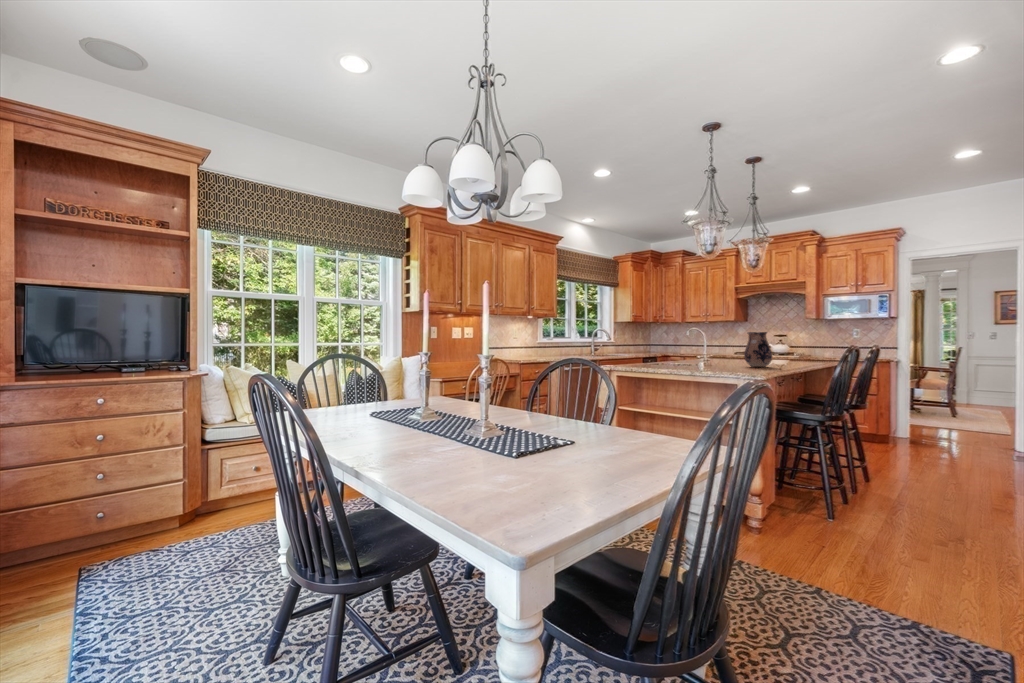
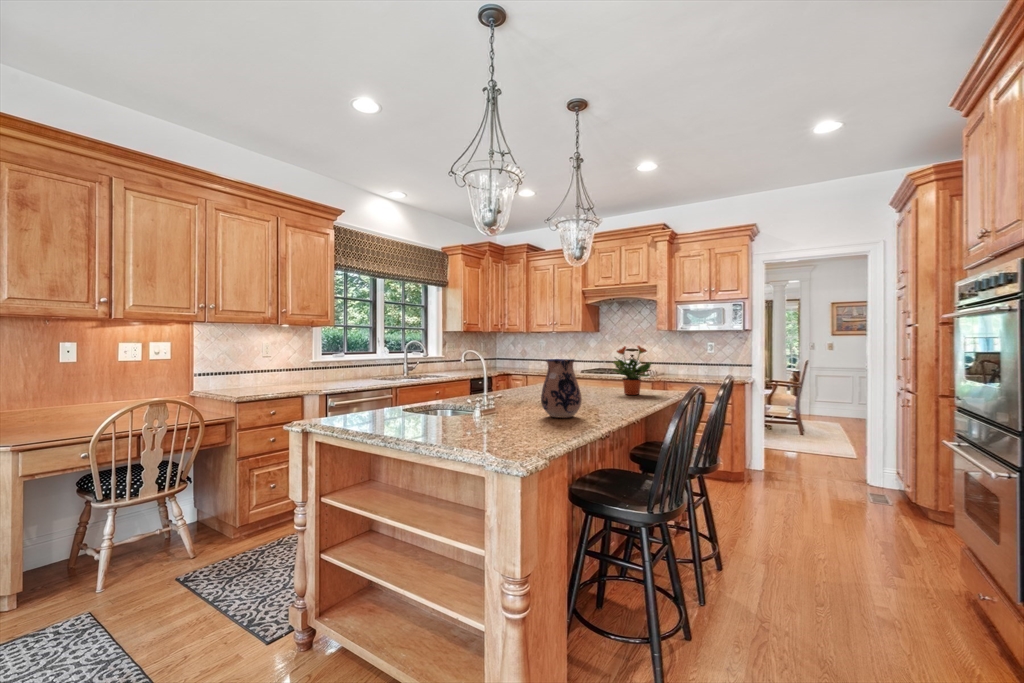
potted plant: none [780,326,814,361] -> present [613,346,652,395]

